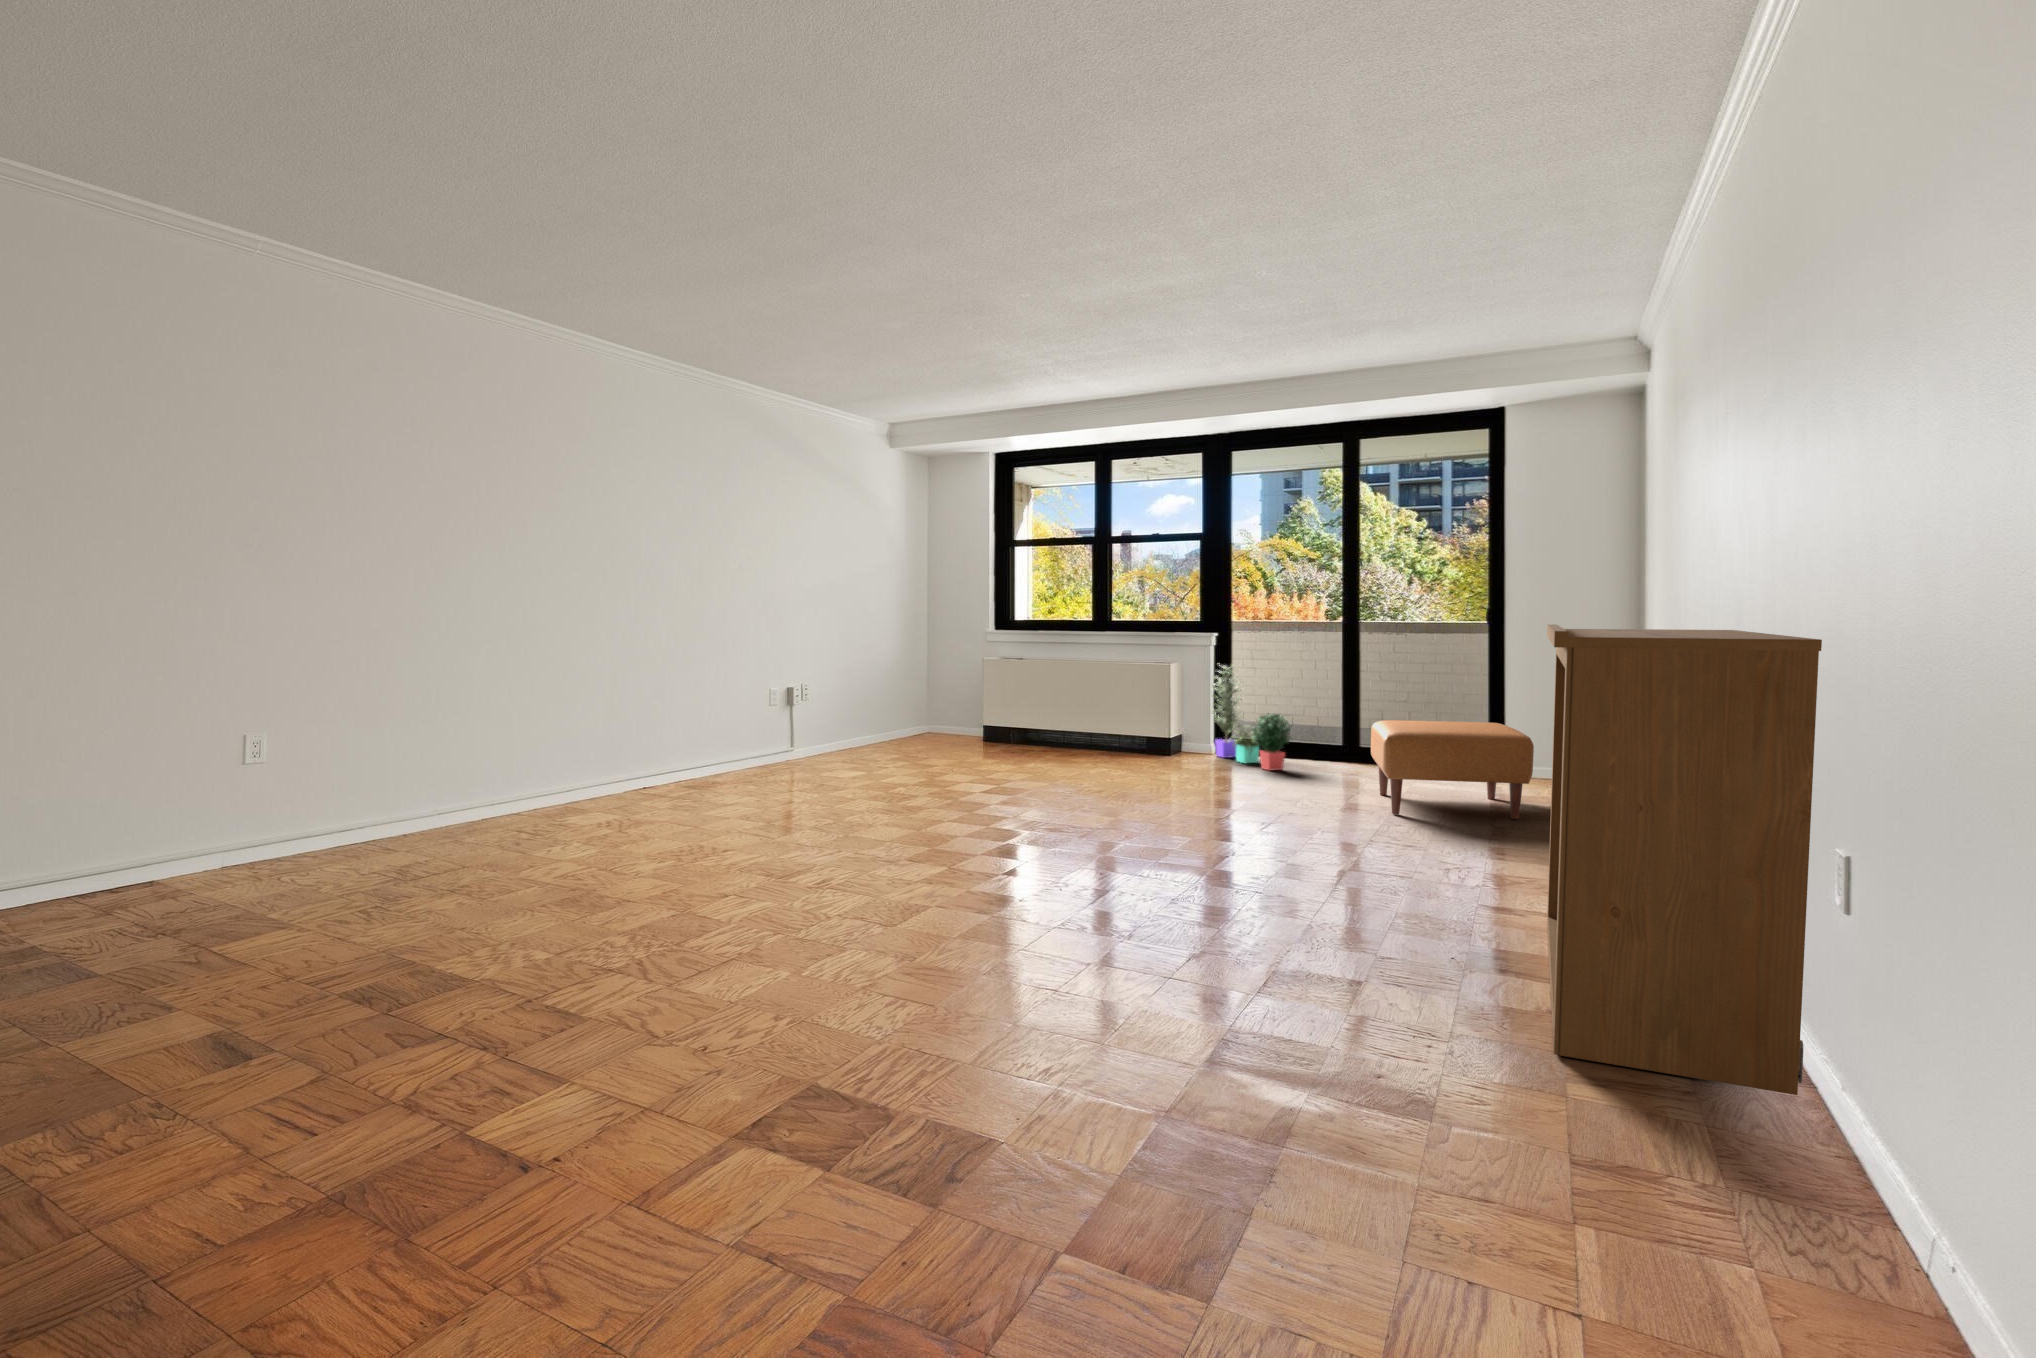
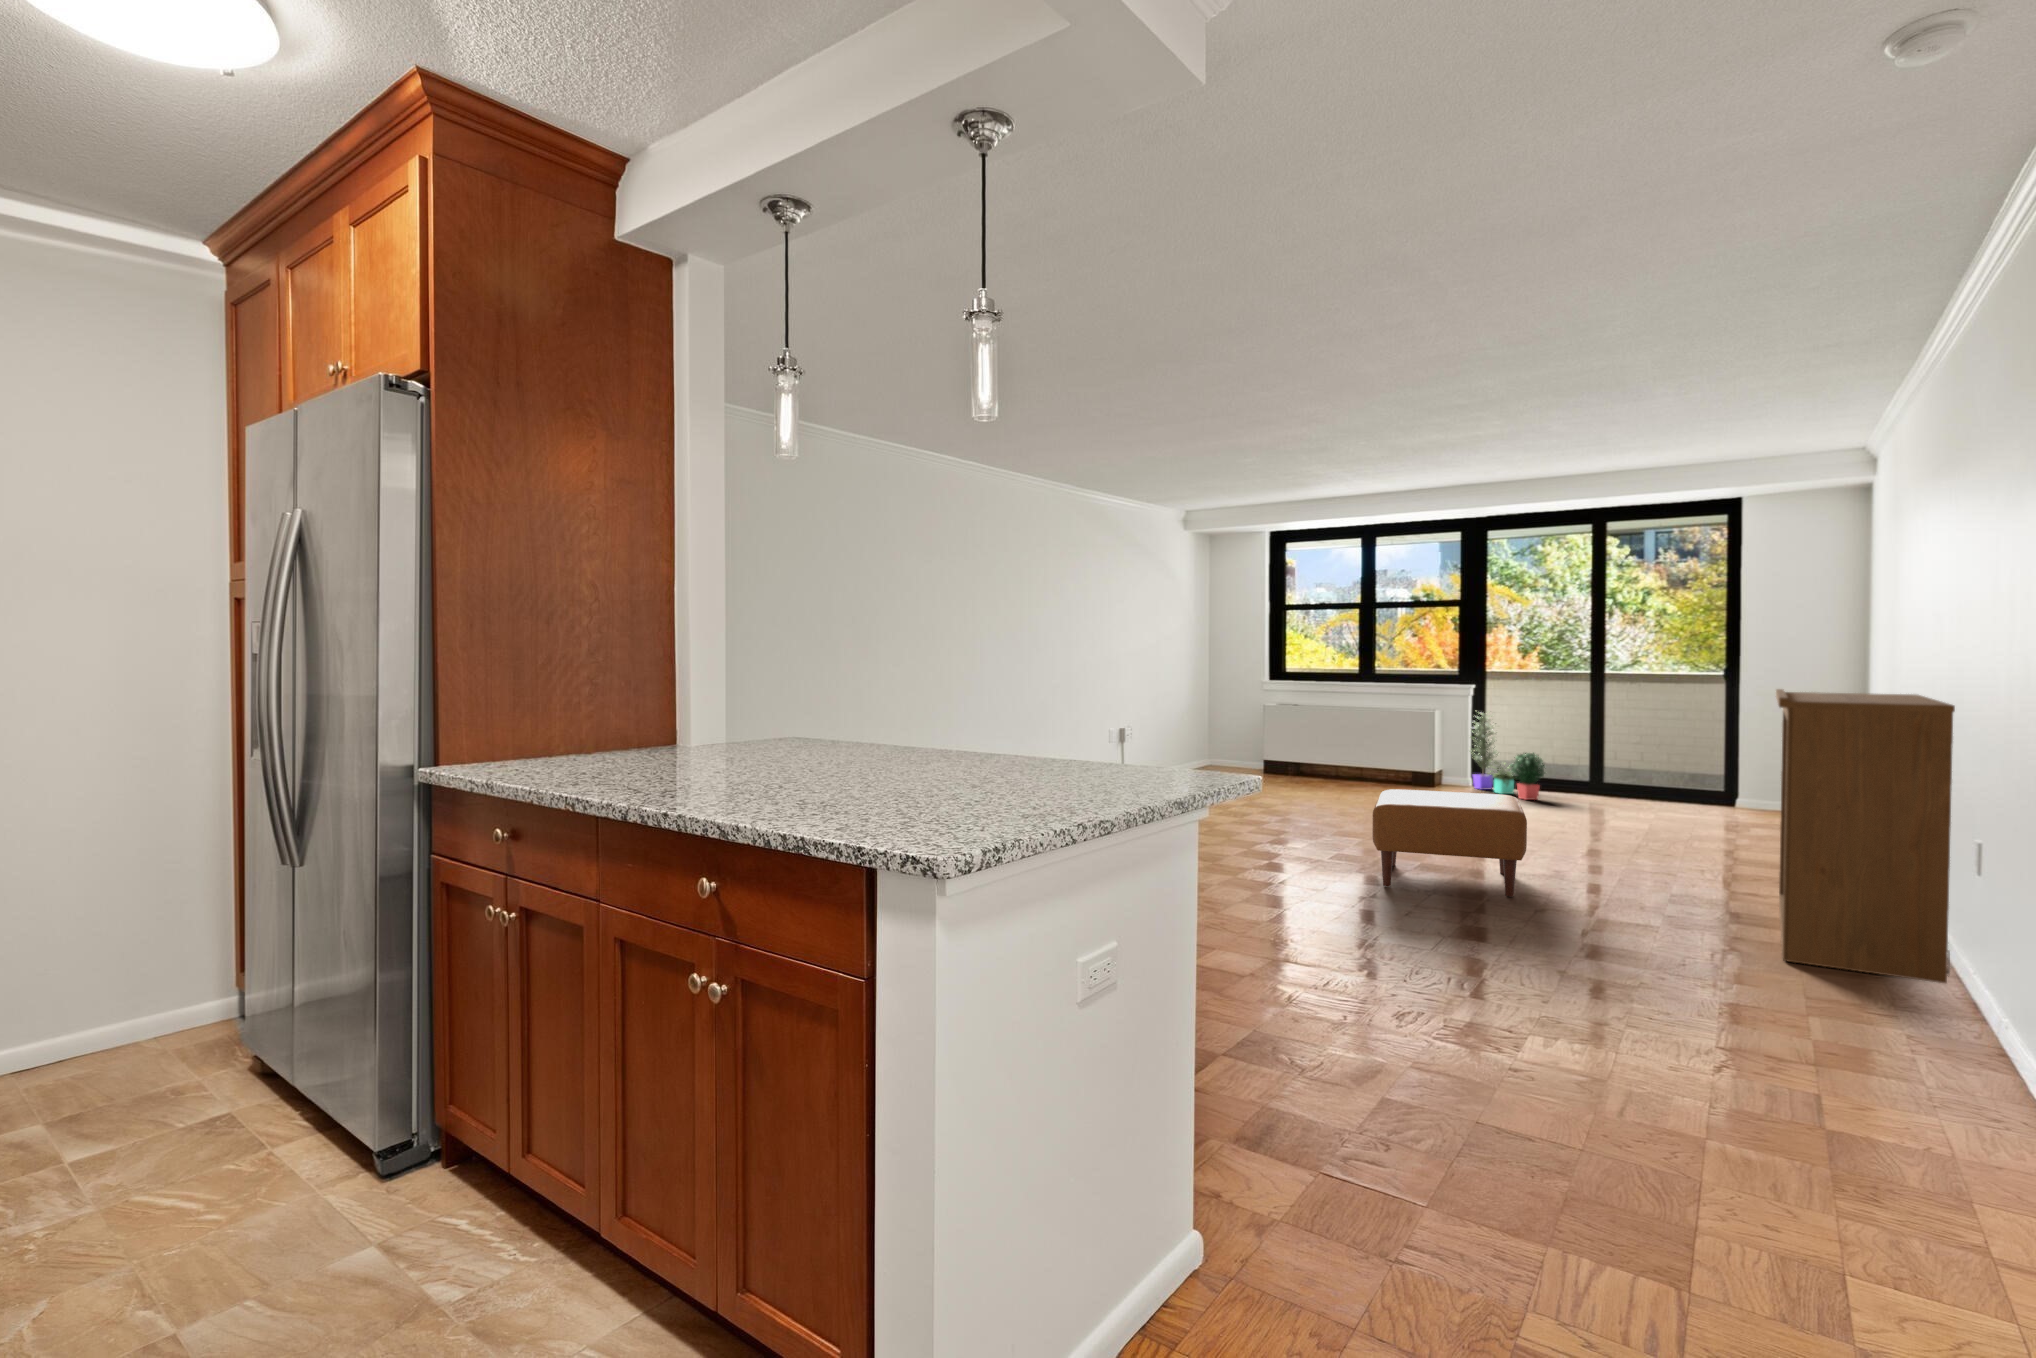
ottoman: present [1371,720,1534,819] -> present [1372,789,1527,897]

